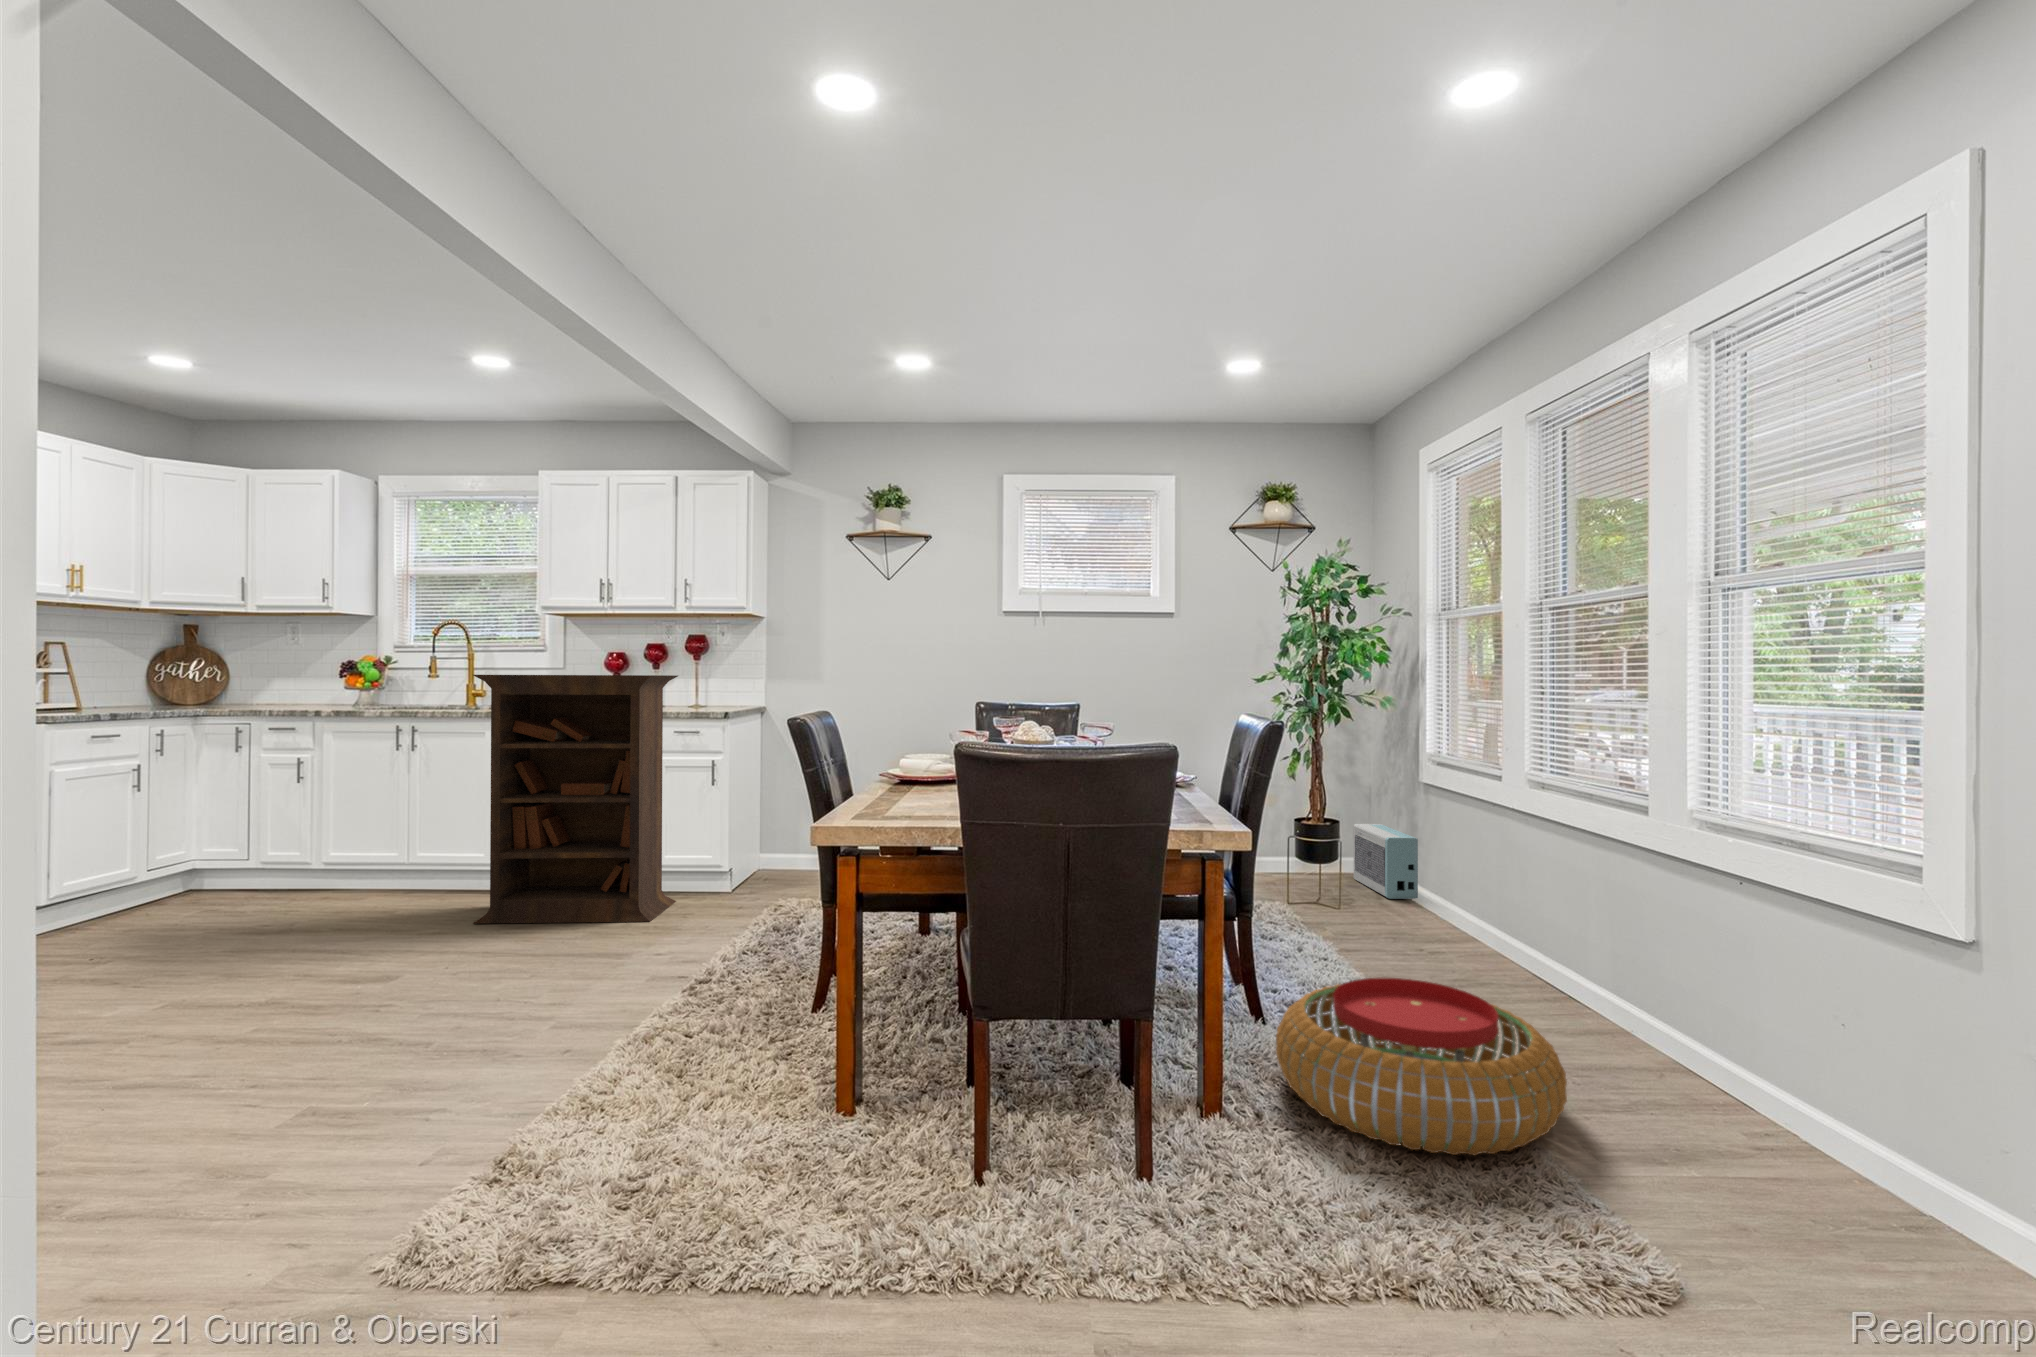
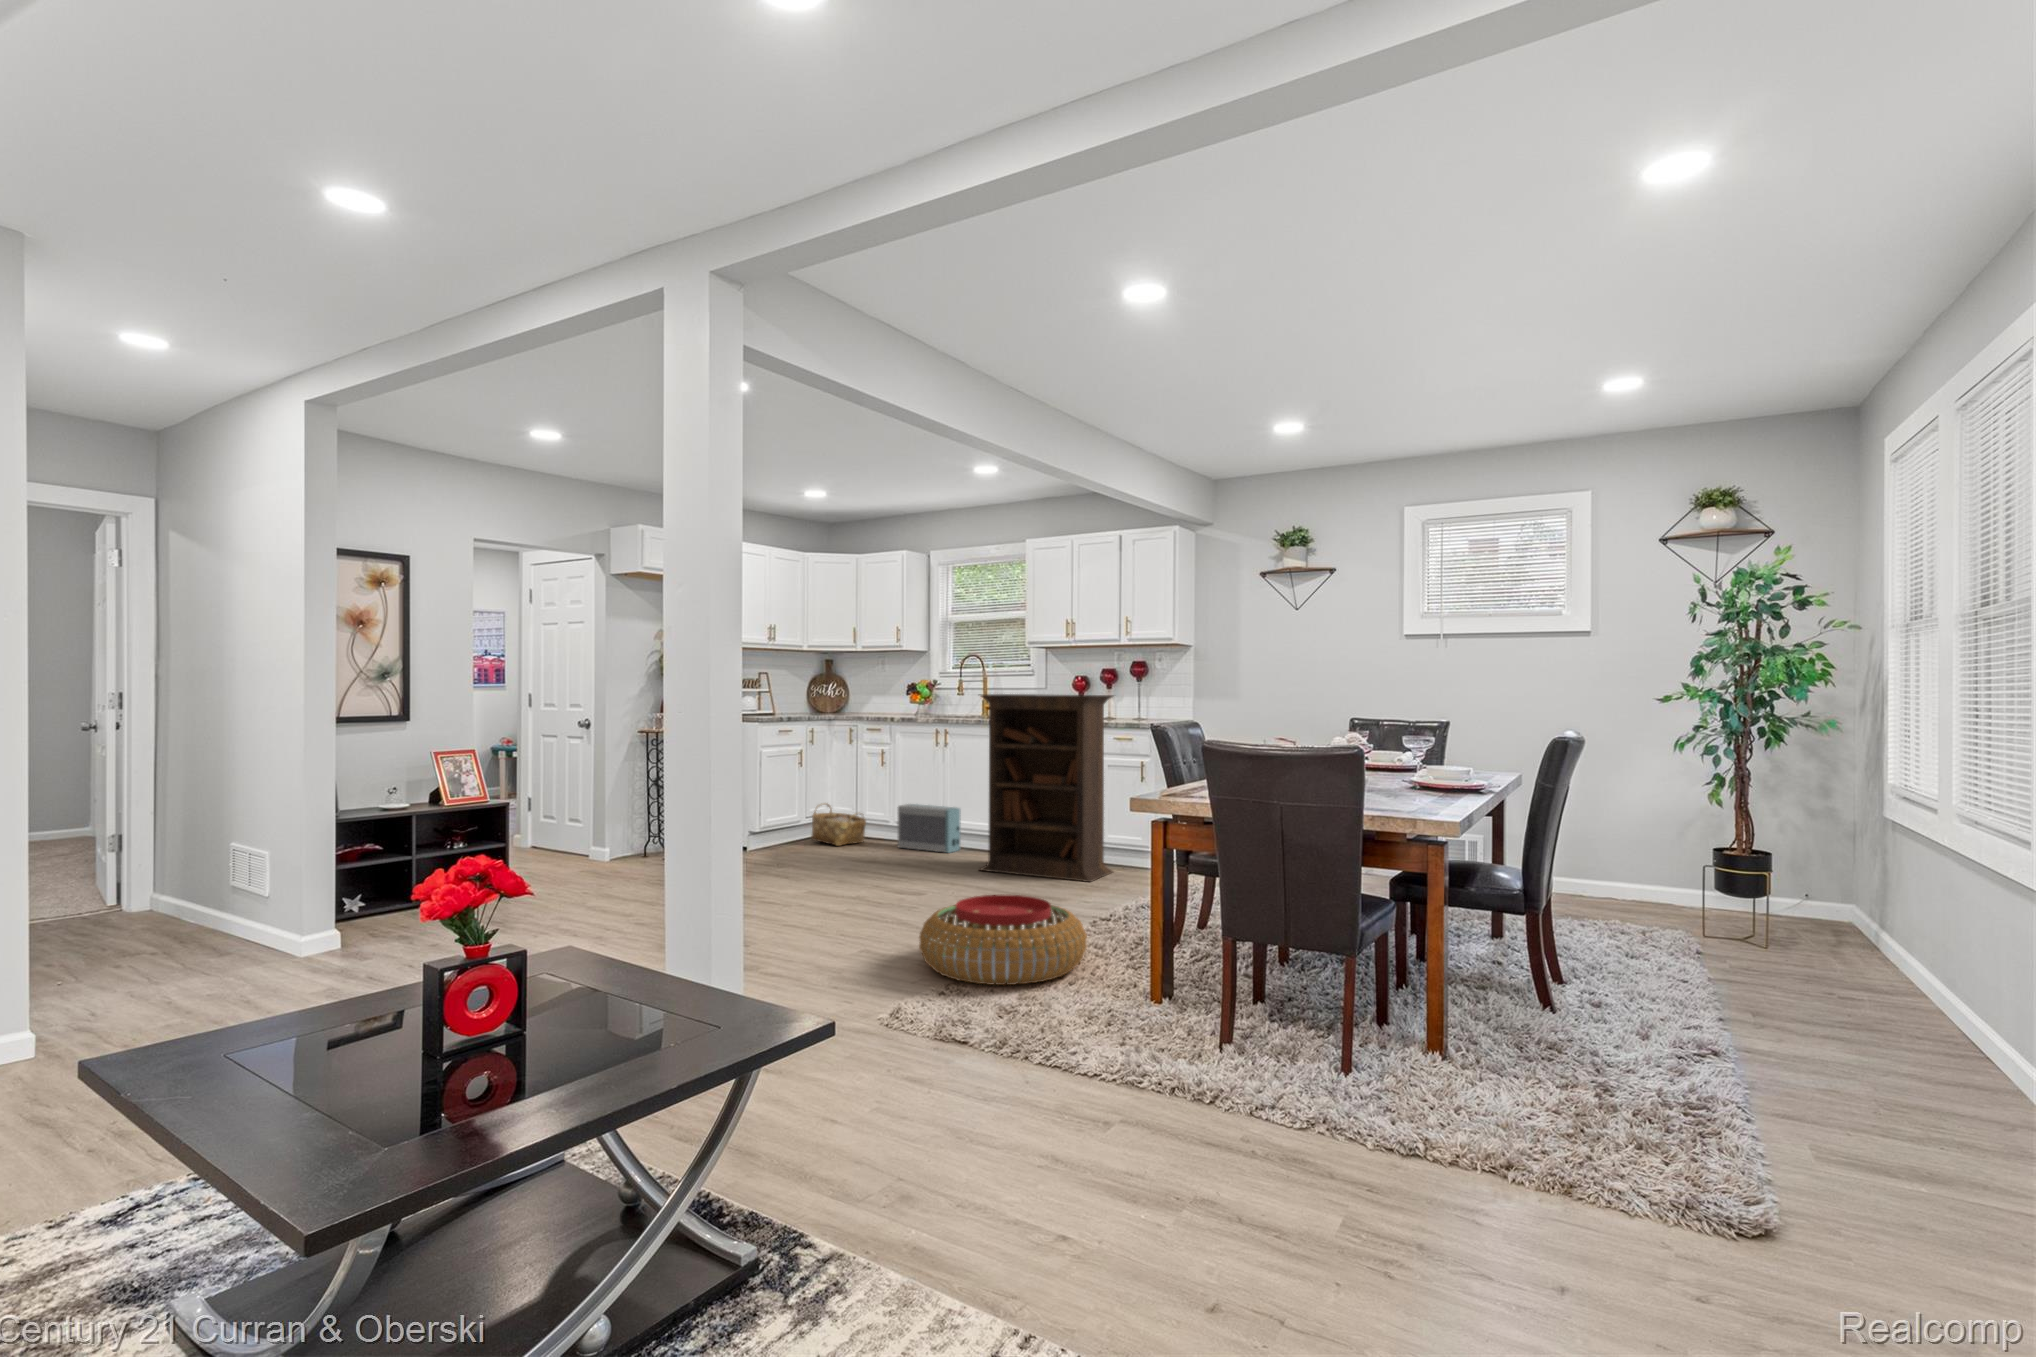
air purifier: present [1353,824,1418,899] -> present [898,804,961,853]
woven basket: none [158,842,268,908] -> present [811,803,866,846]
pouf: present [1276,978,1567,1155] -> present [919,895,1087,985]

